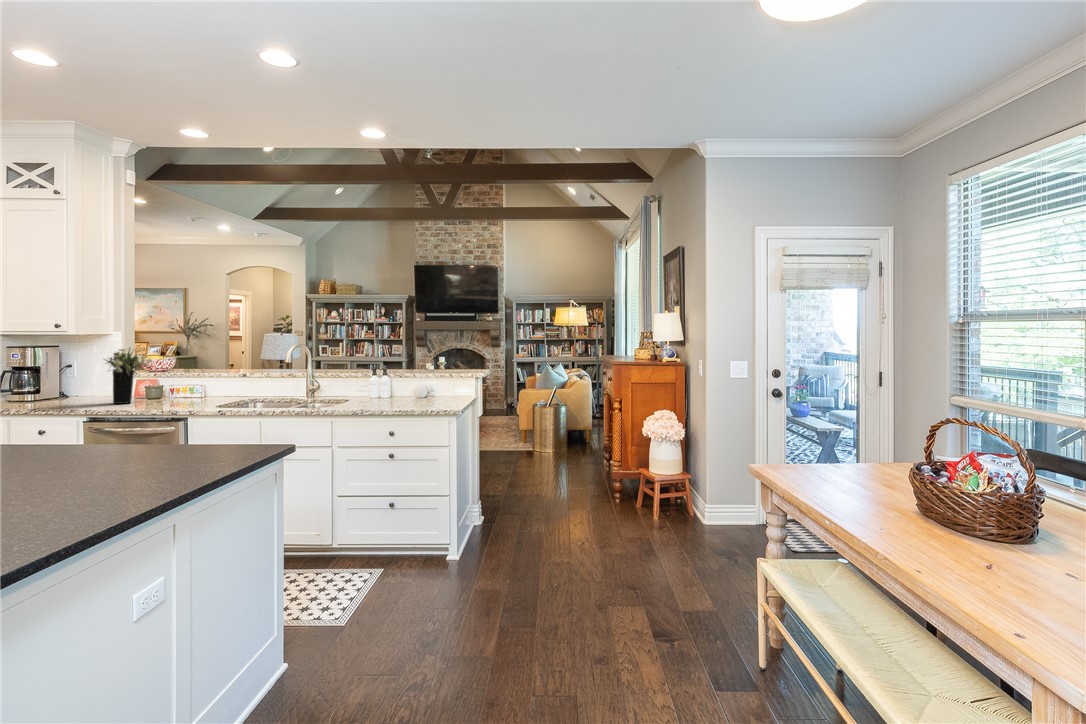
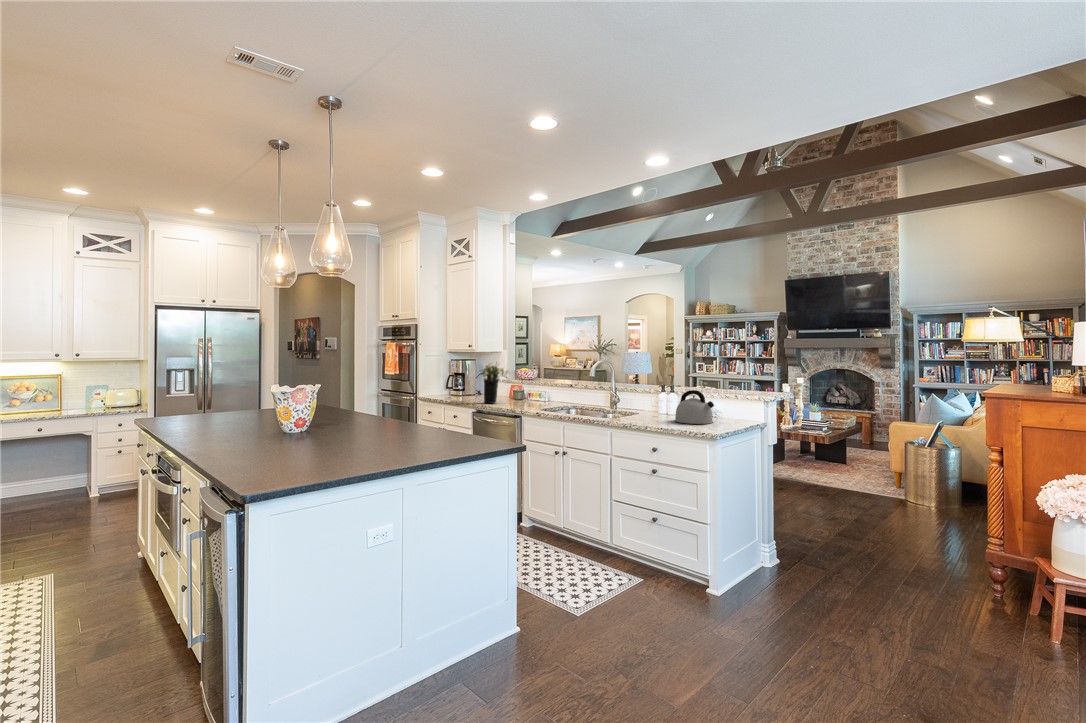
kettle: none [396,374,436,407] -> present [675,390,714,424]

